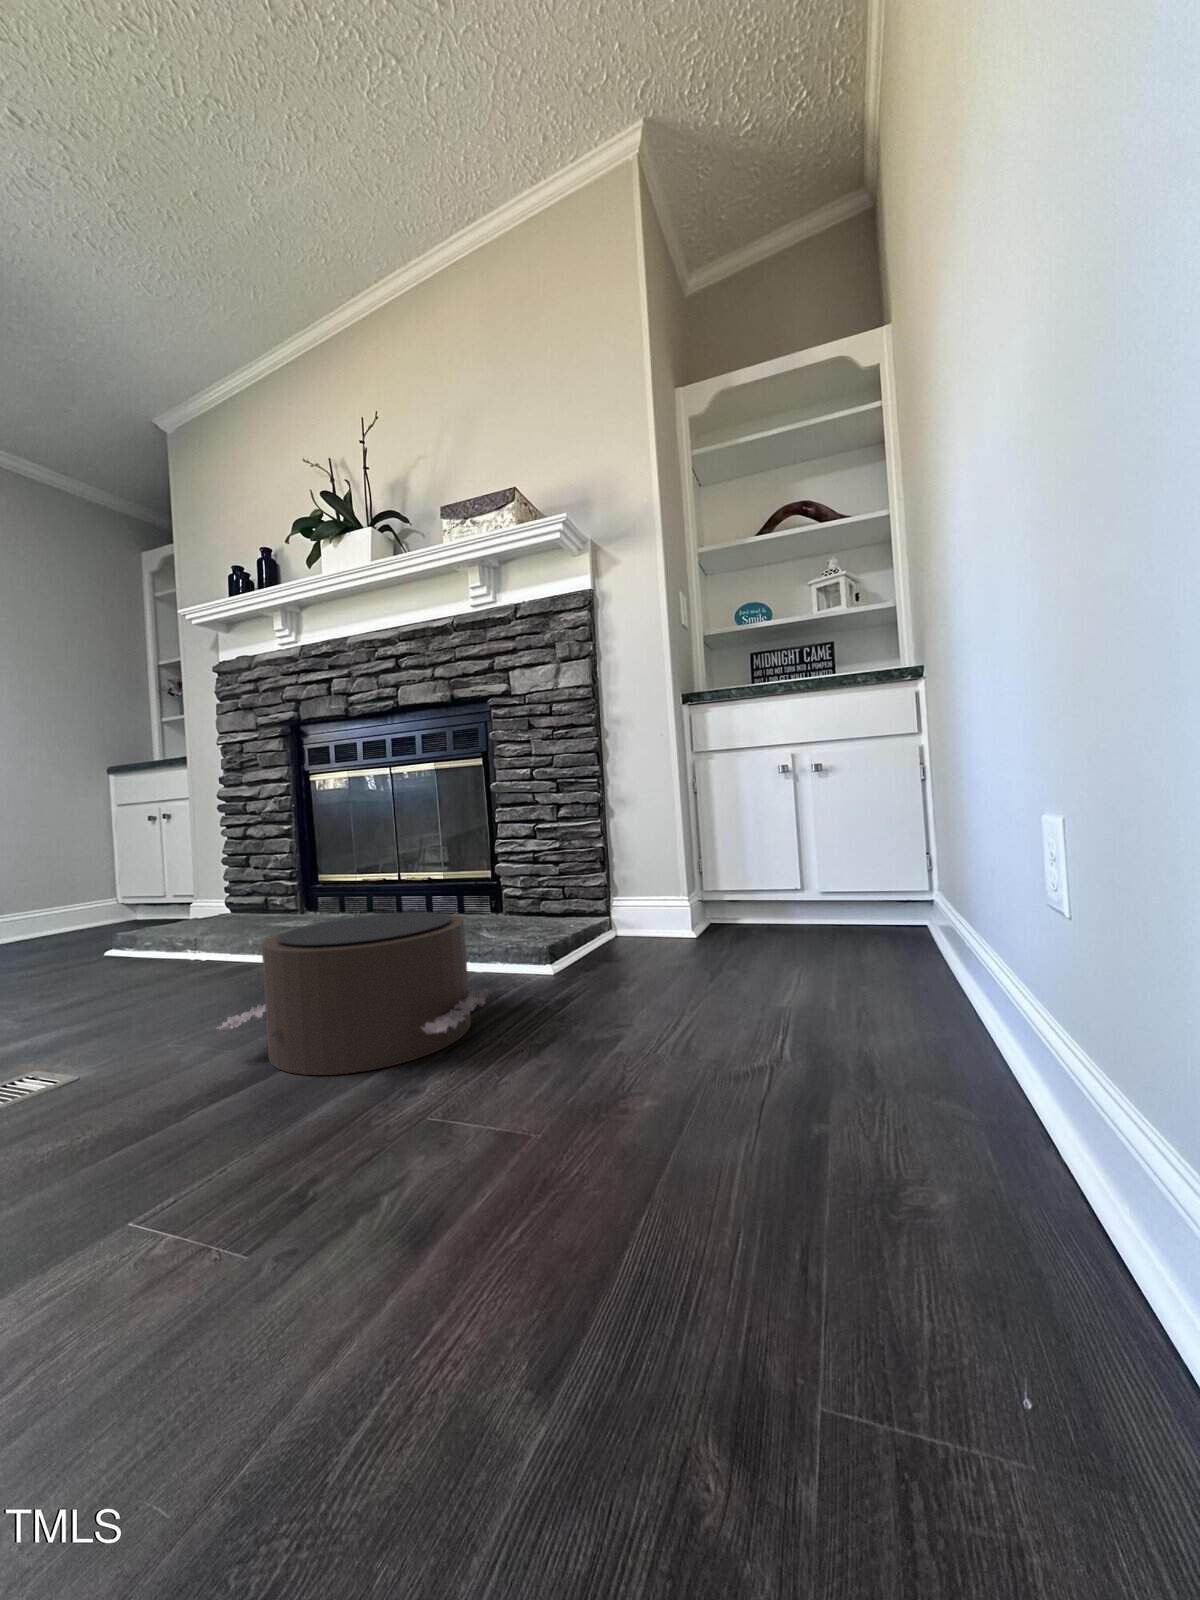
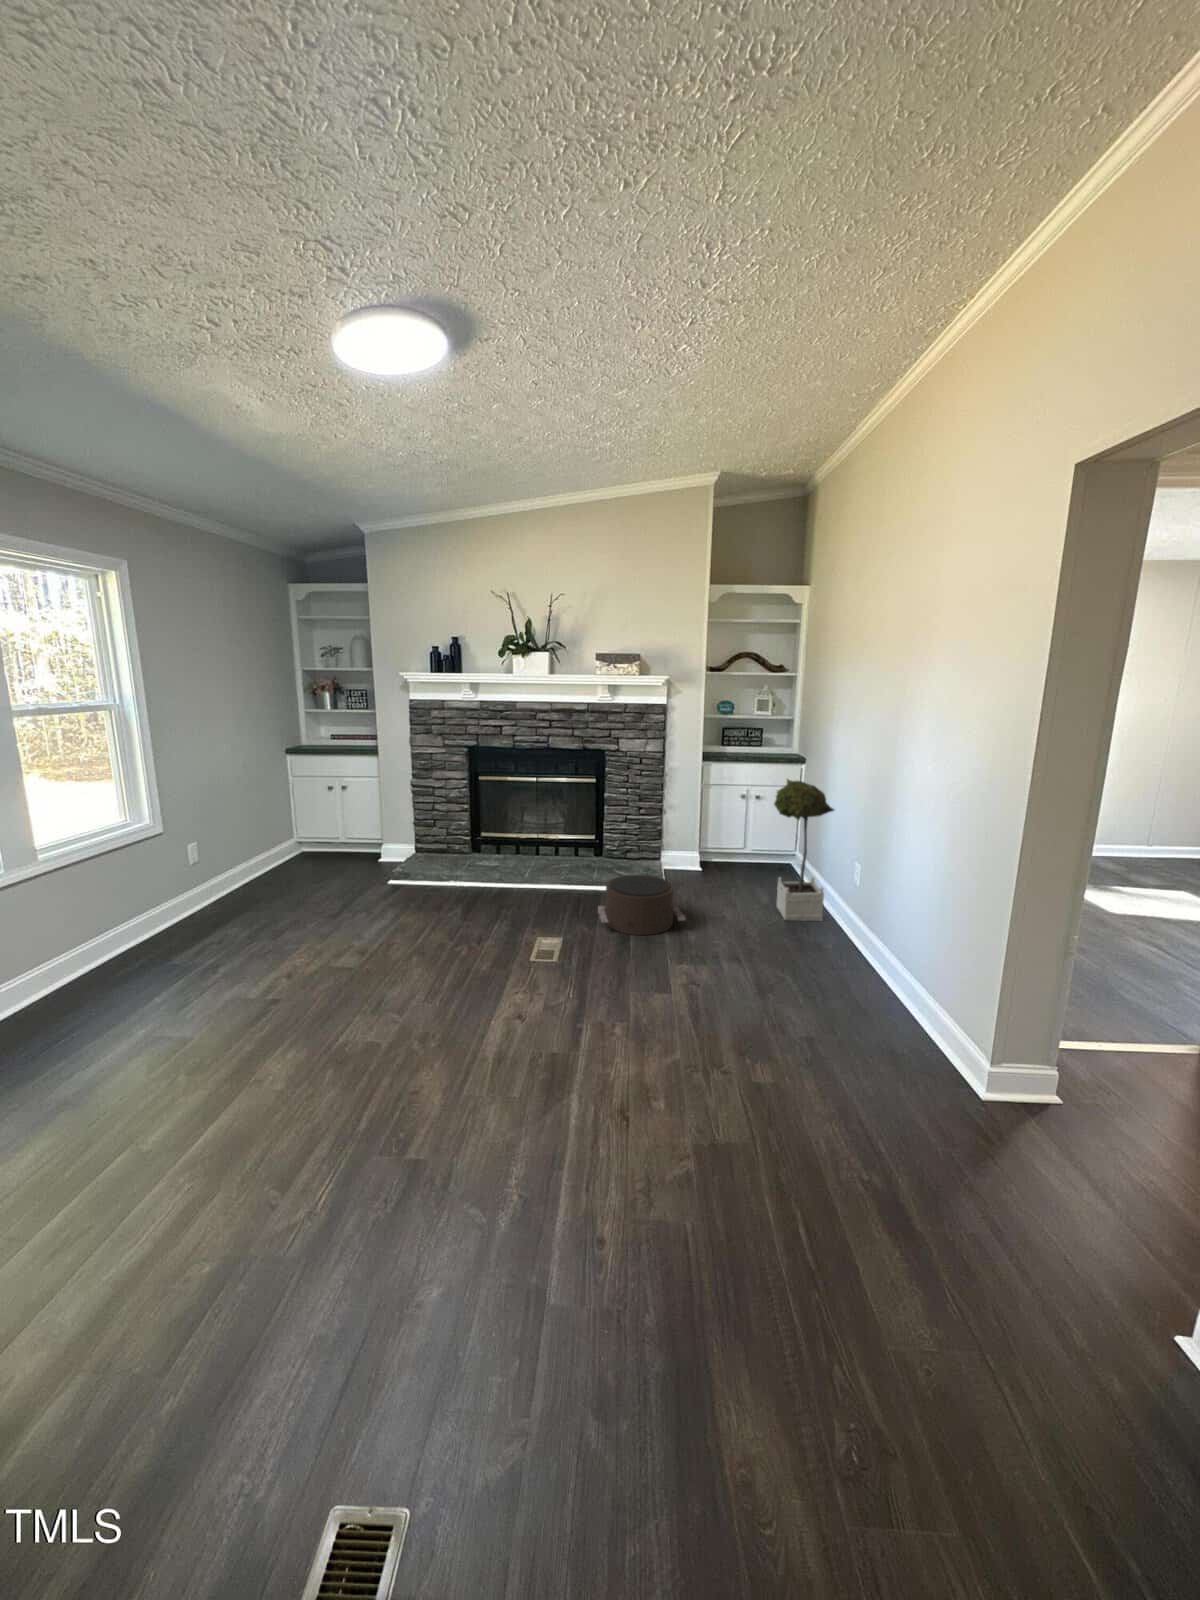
potted tree: none [751,607,958,1062] -> present [774,779,834,921]

